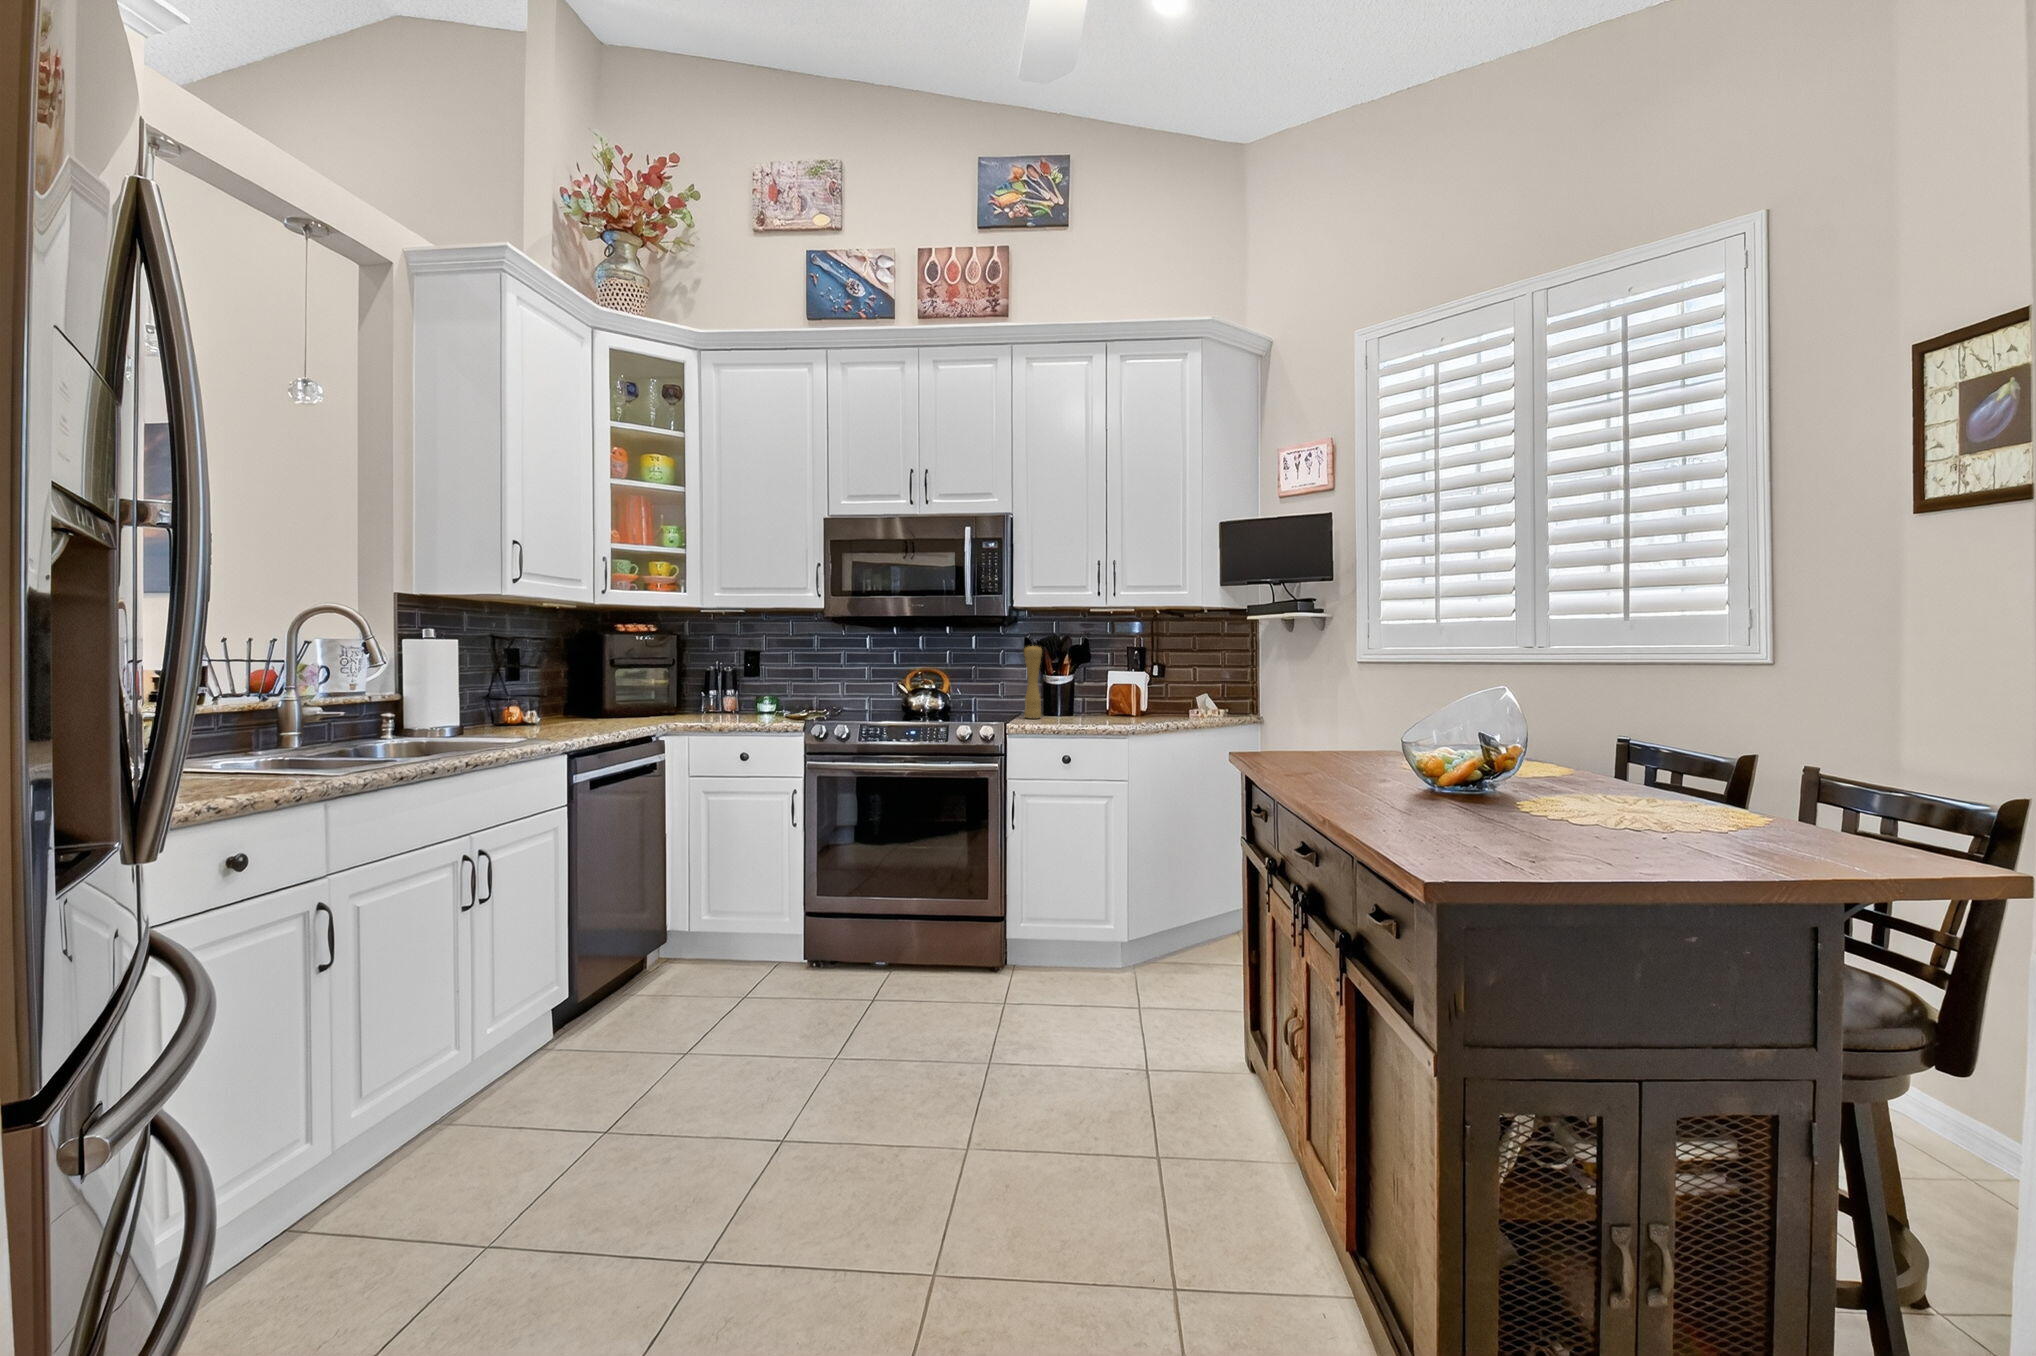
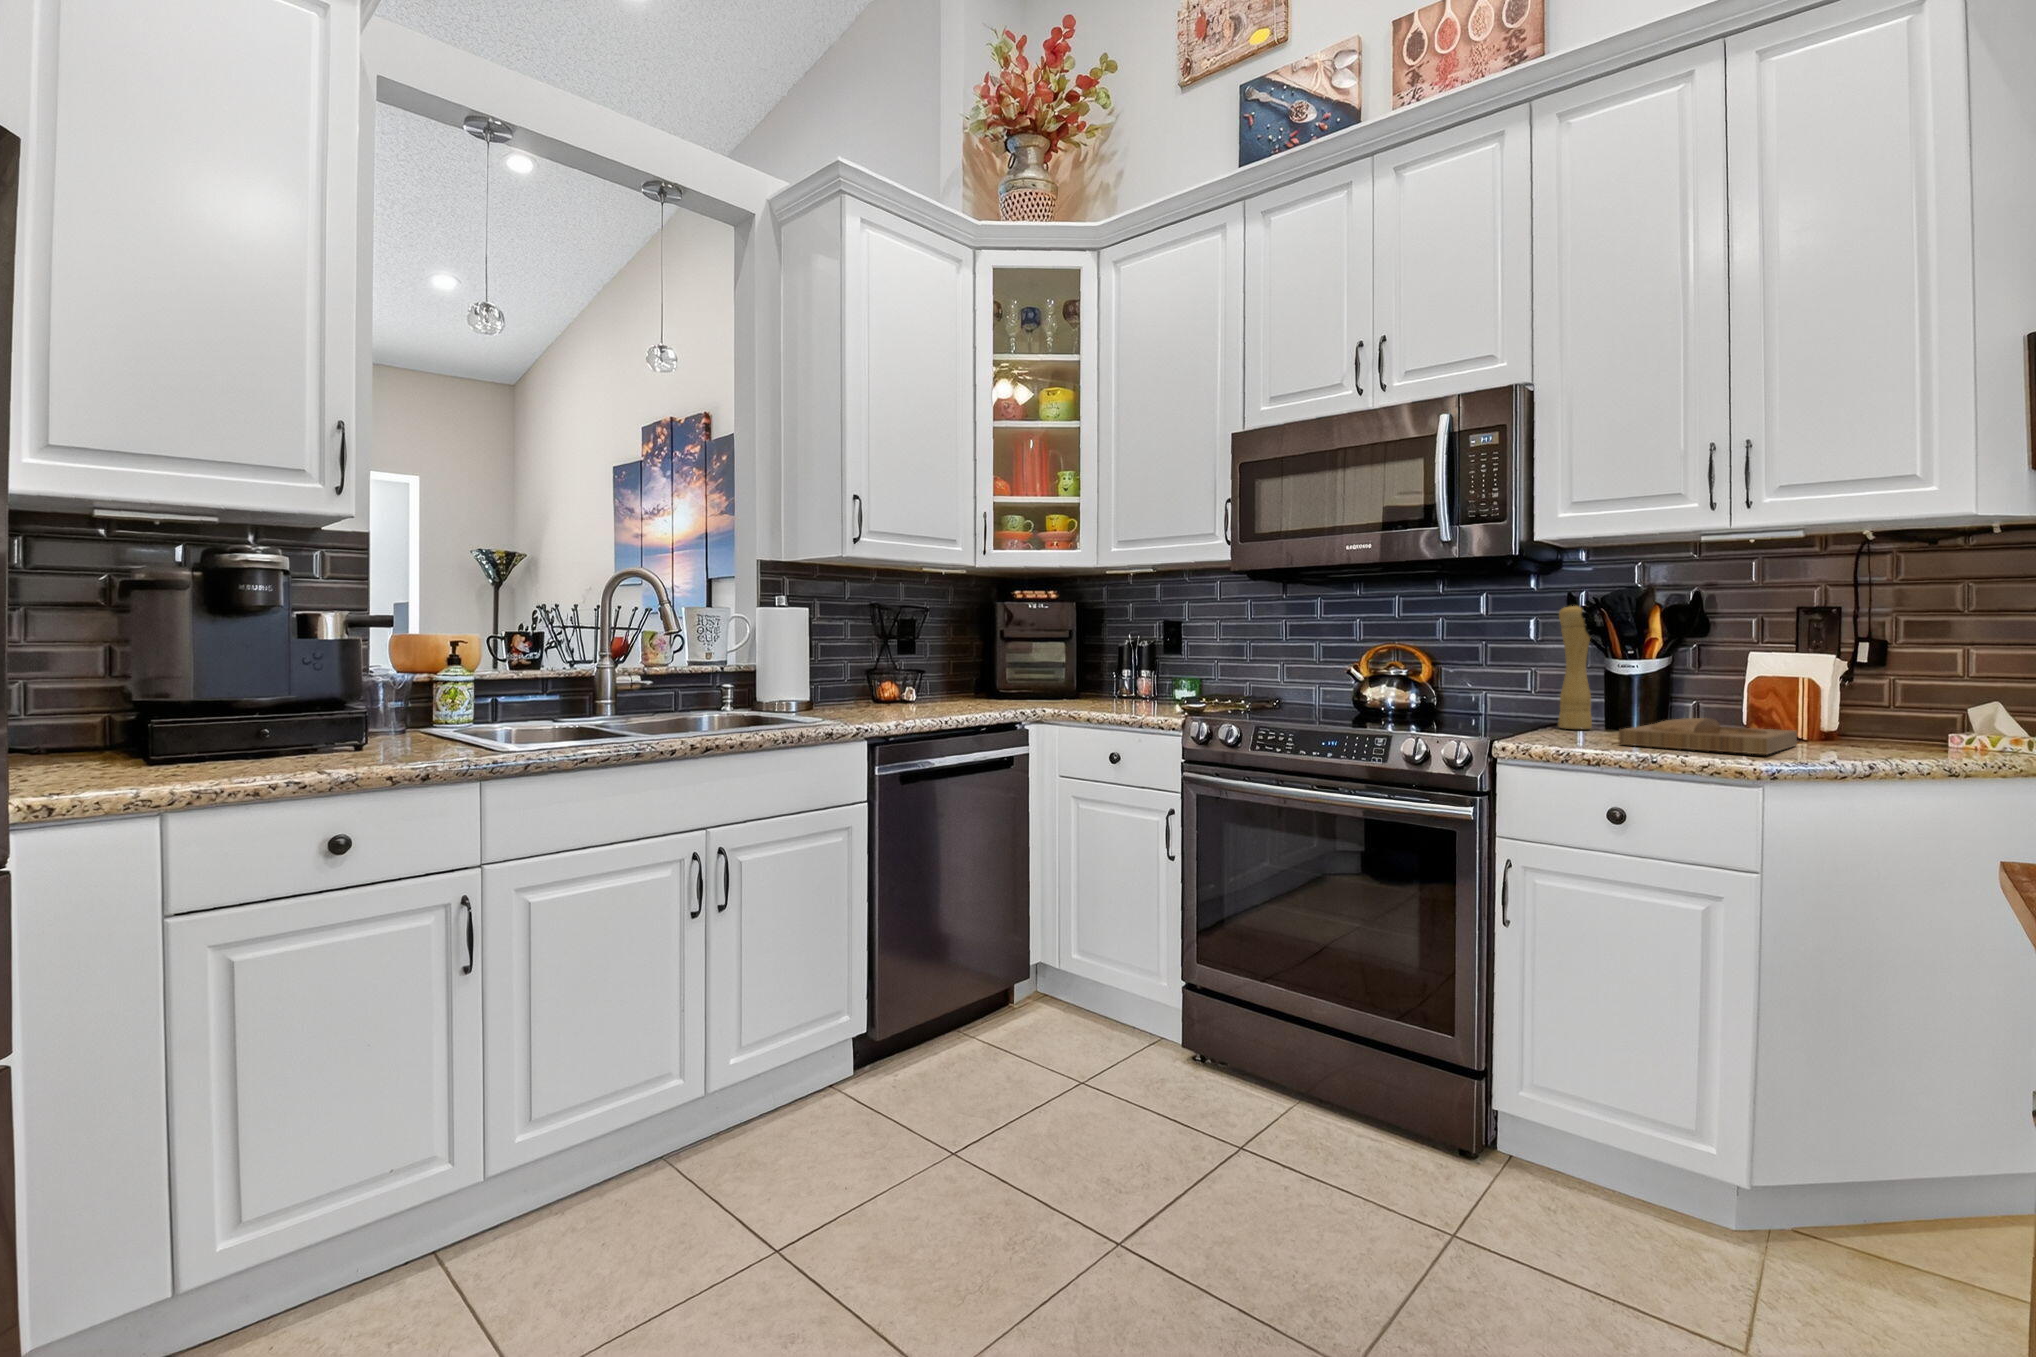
tray: none [1064,710,1135,728] -> present [1619,718,1797,755]

